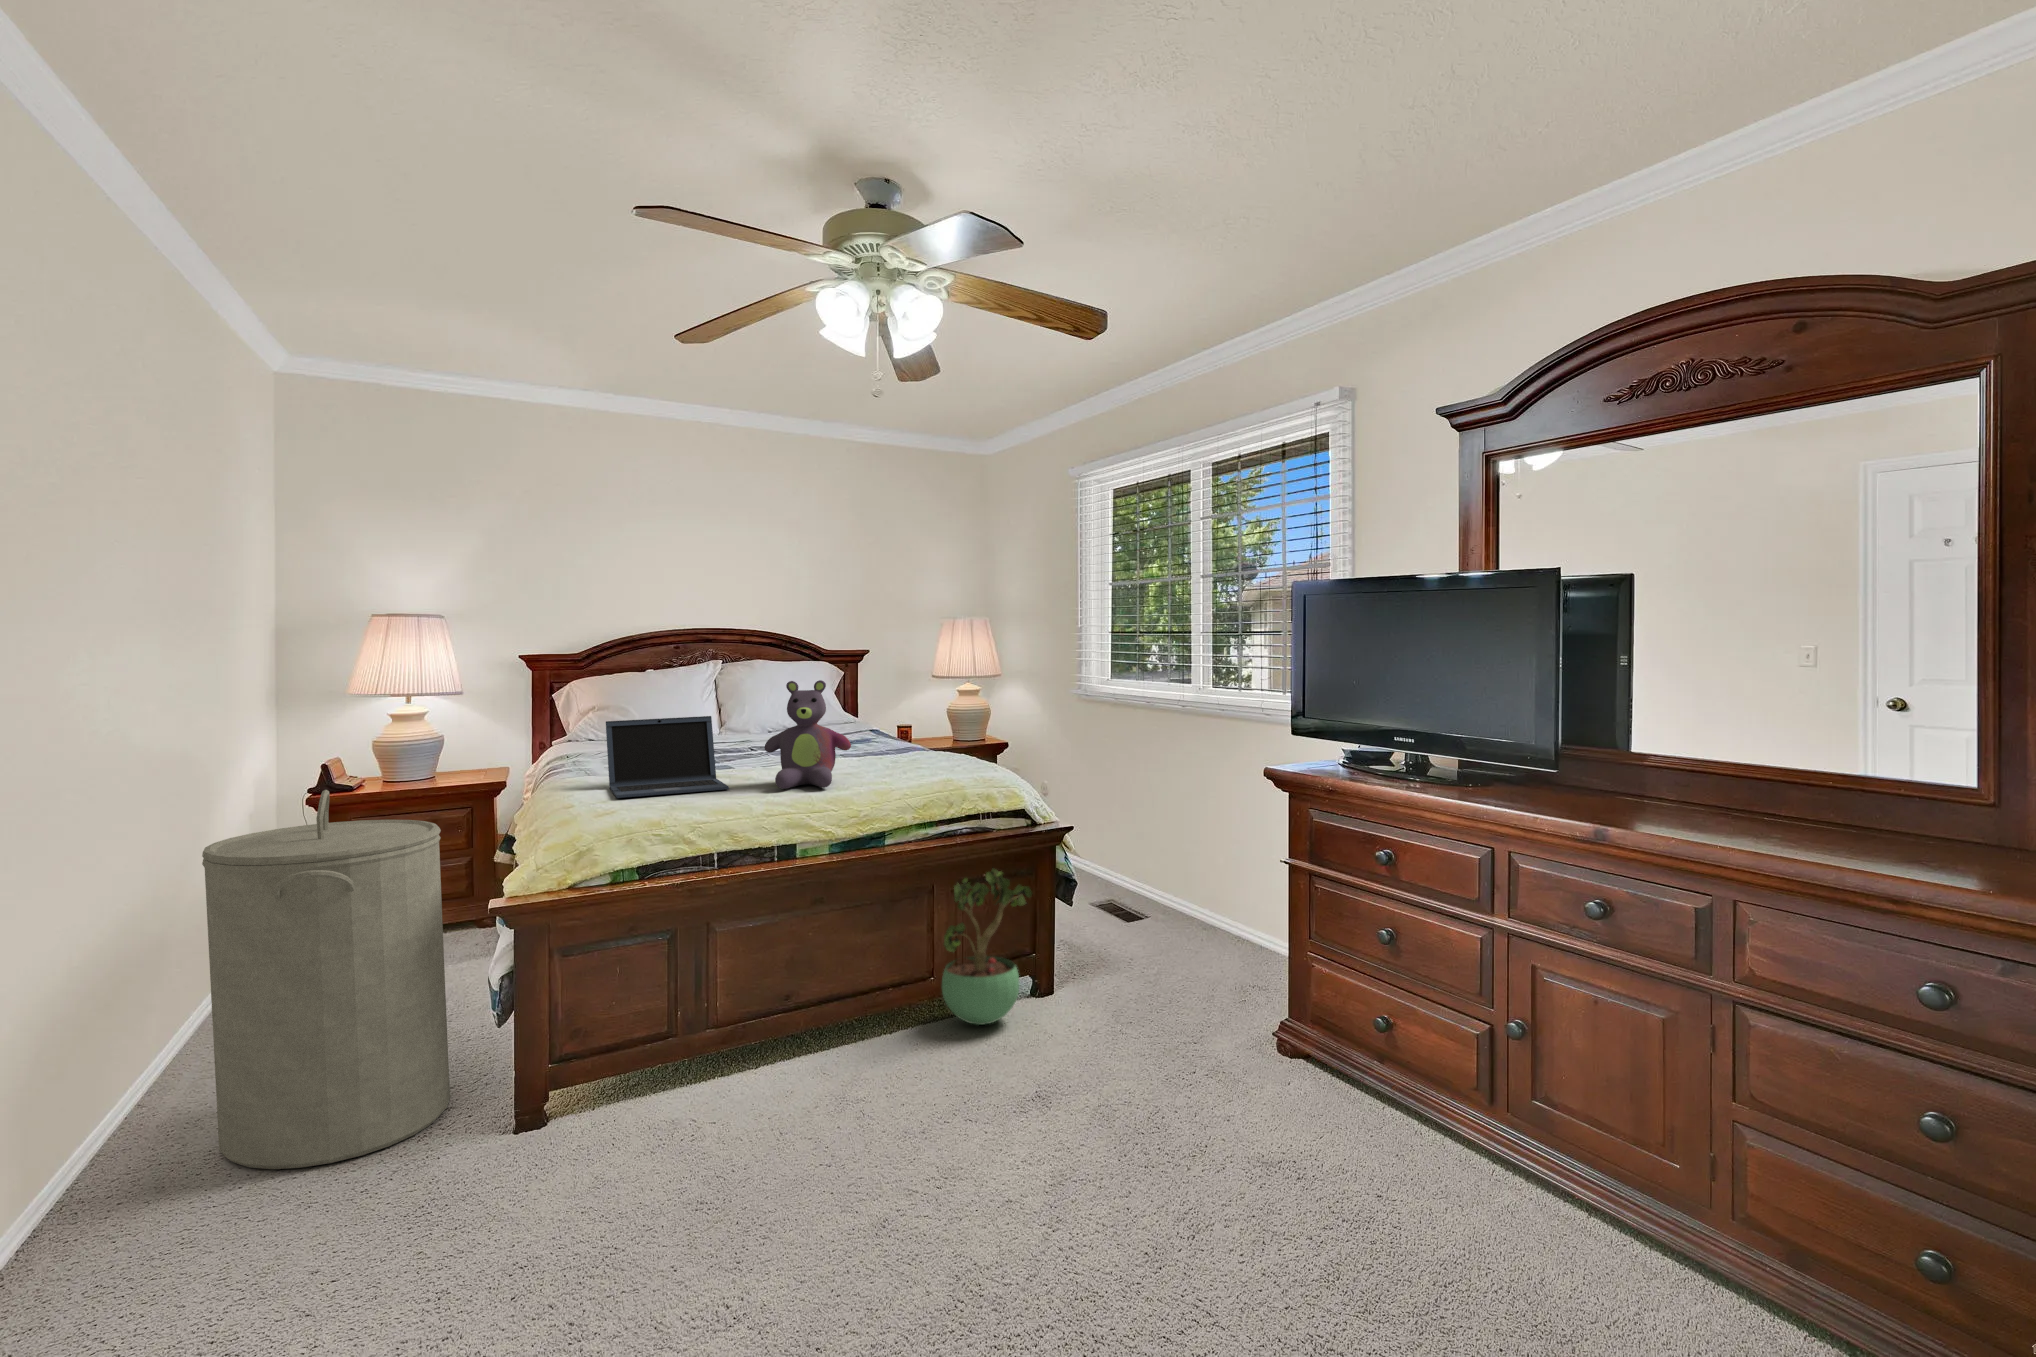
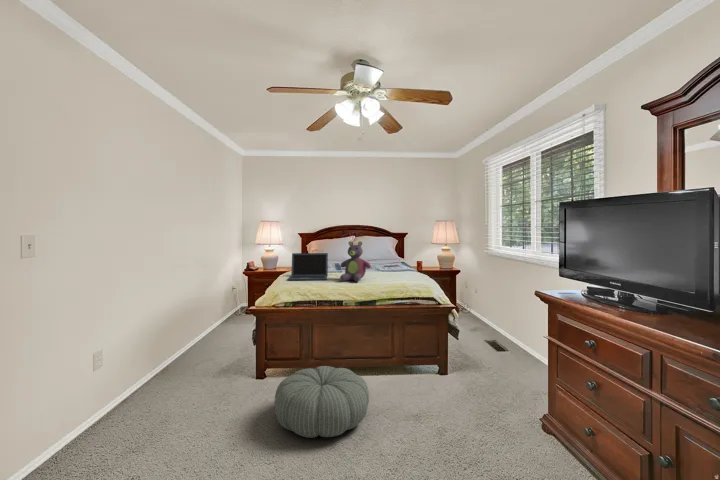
laundry hamper: present [202,790,450,1169] -> none [146,271,220,395]
potted plant: present [942,868,1032,1025] -> none [392,320,433,384]
pouf: none [703,1001,944,1165] -> present [275,366,369,438]

